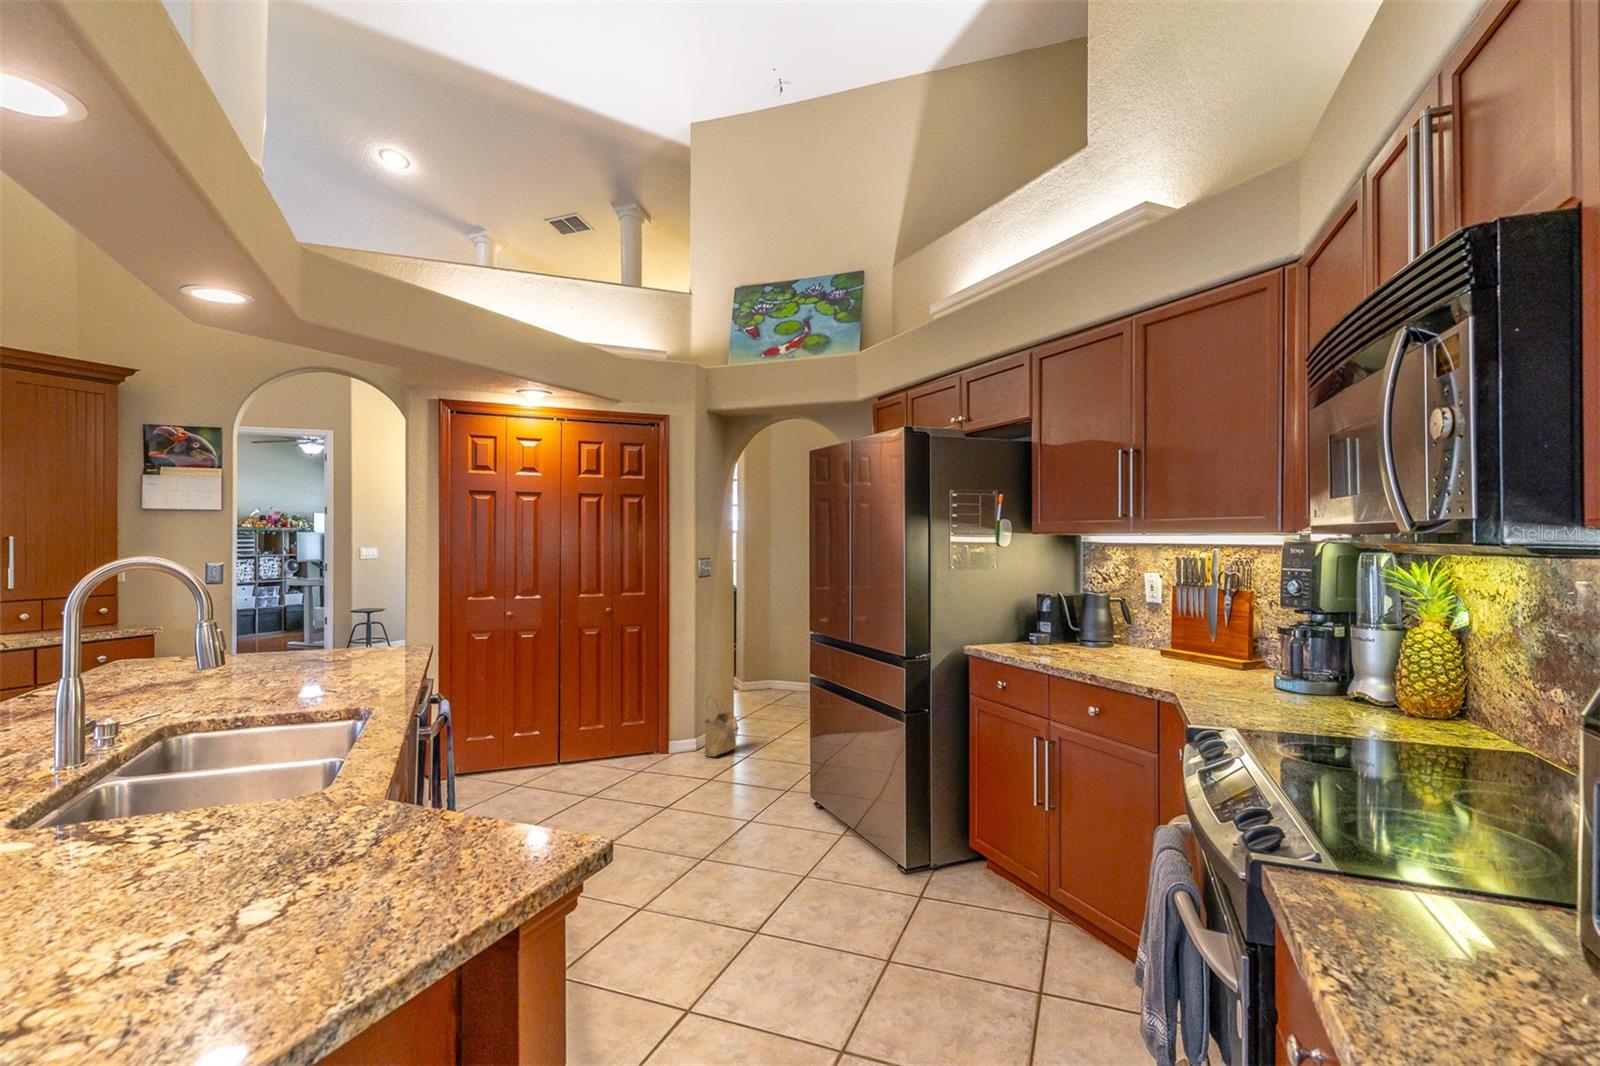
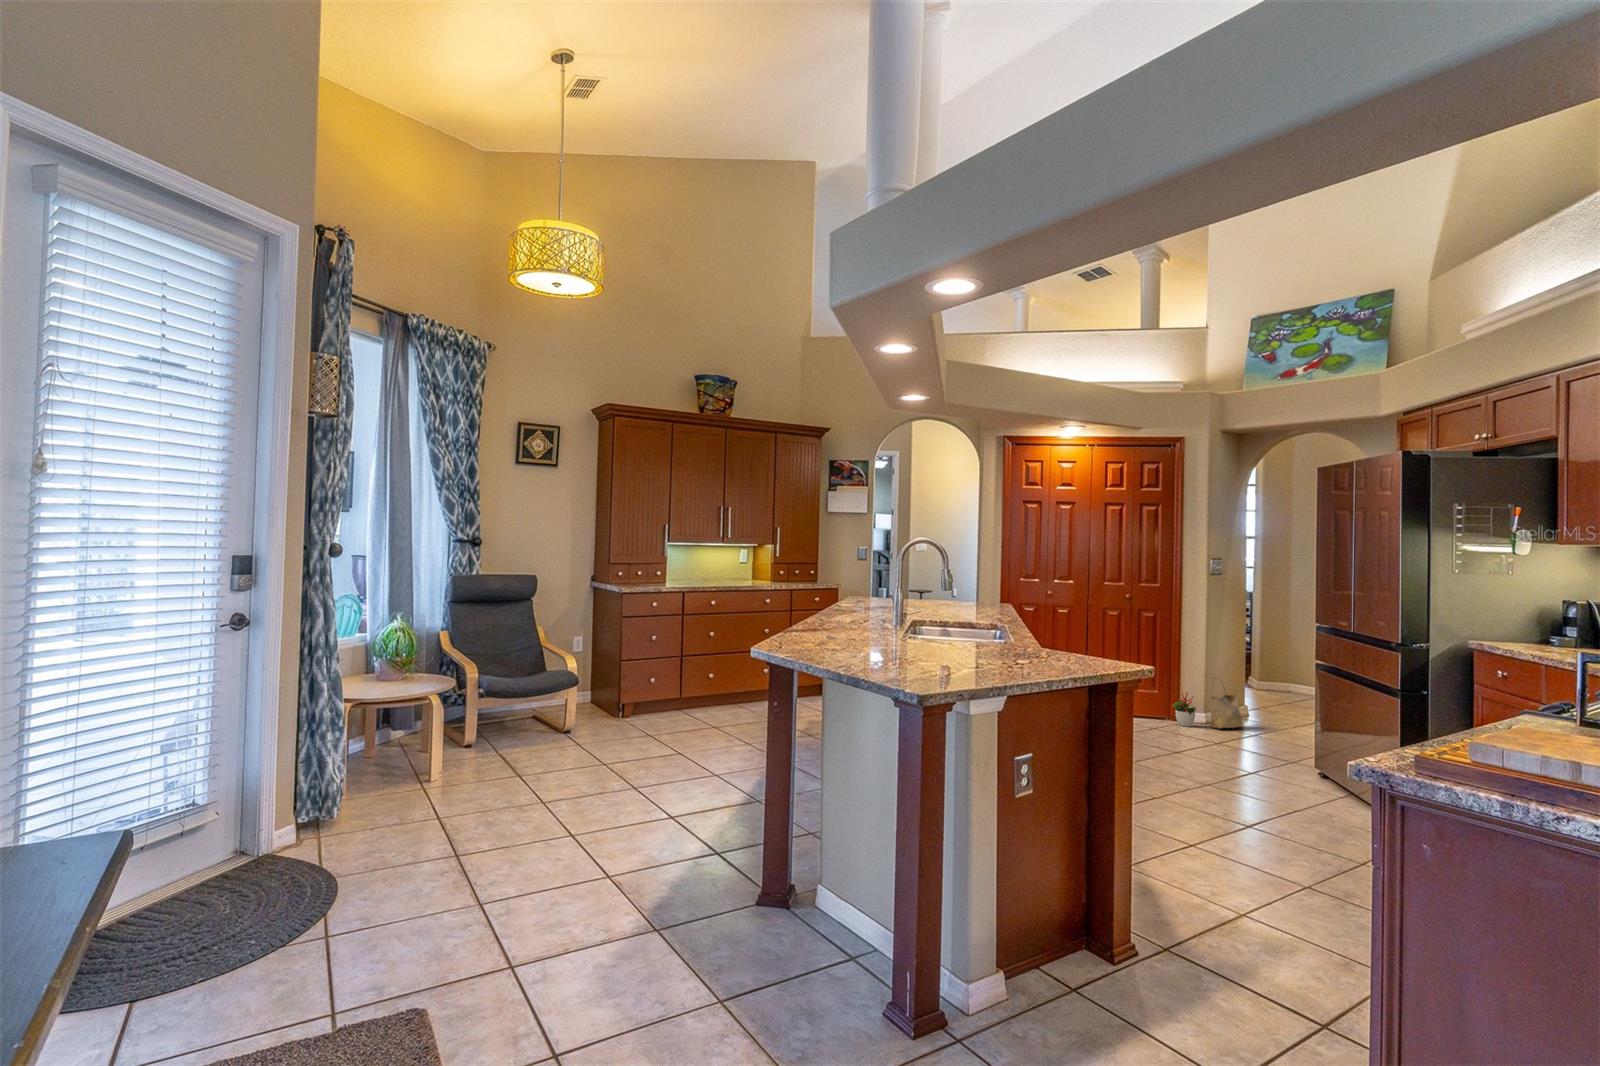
decorative plant: none [664,720,689,762] -> present [1173,692,1196,727]

